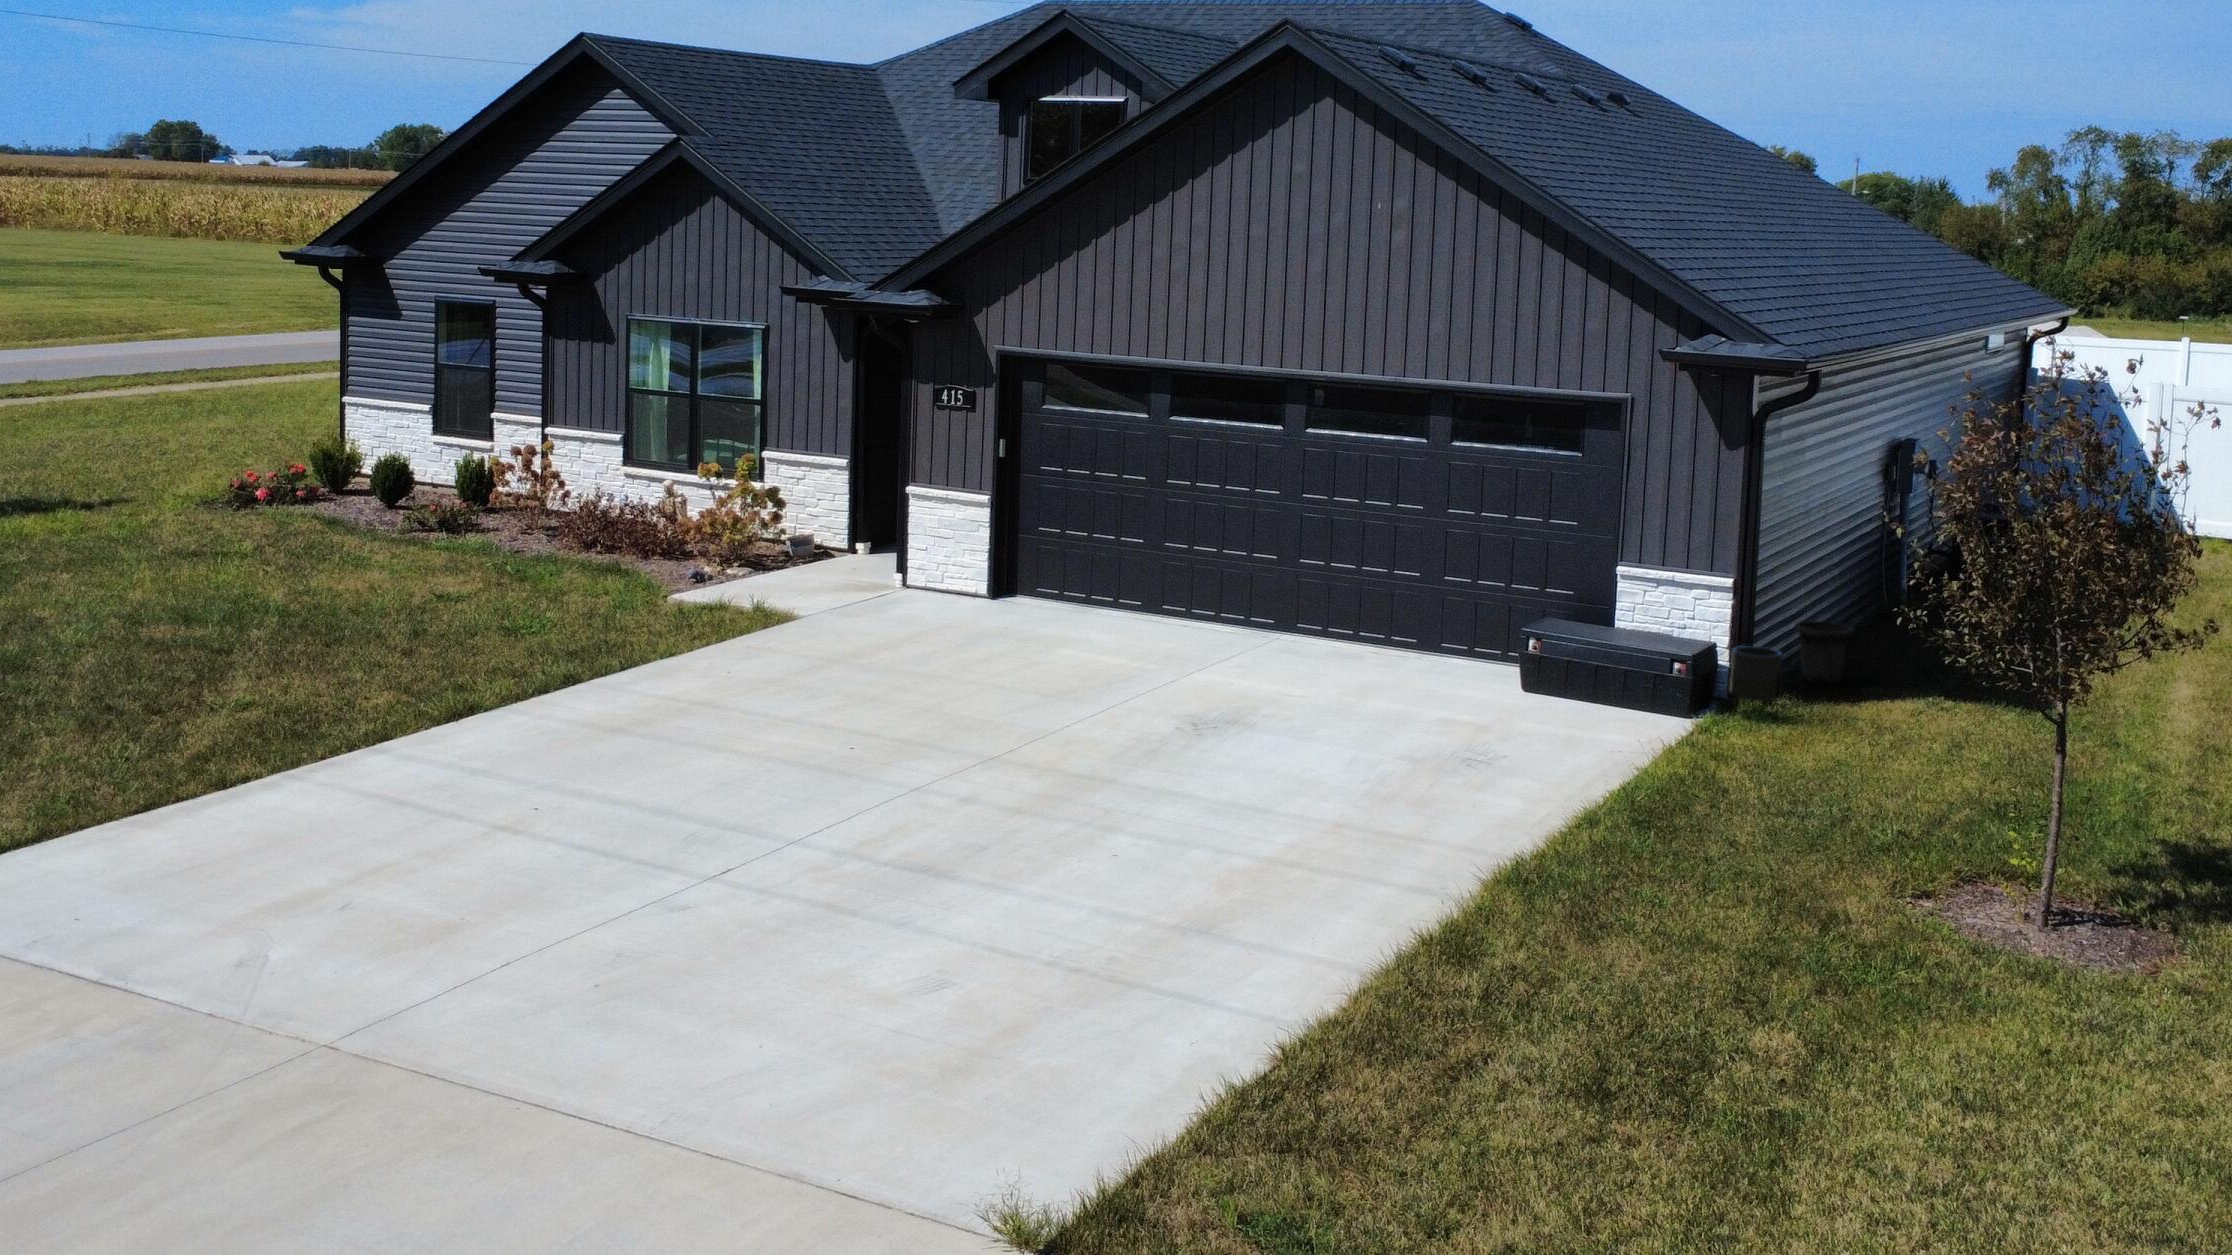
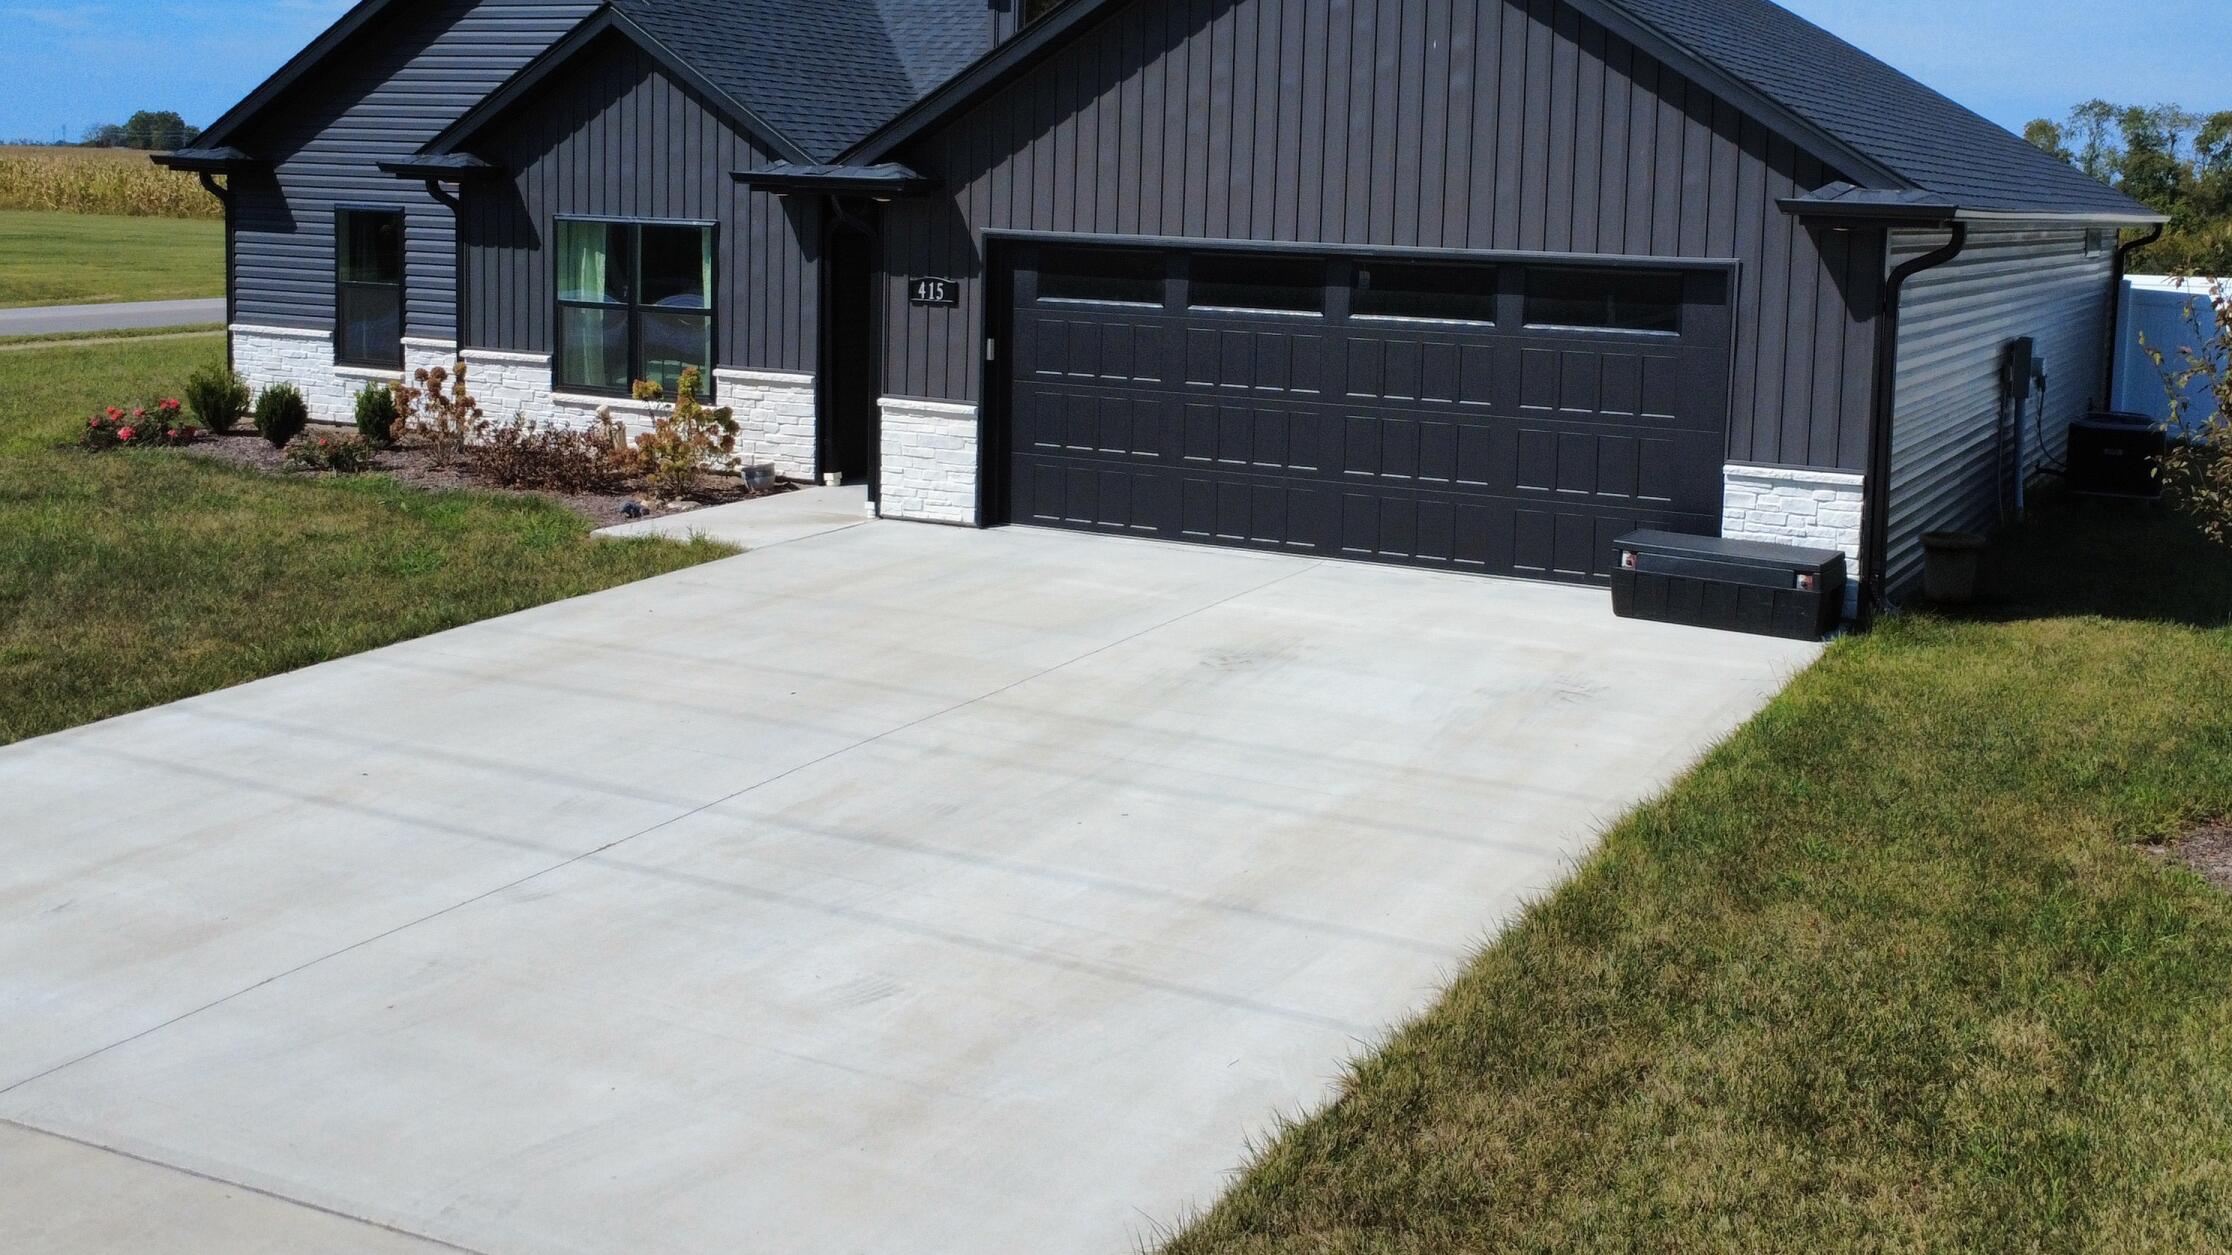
planter: present [1730,646,1782,717] -> none [1853,556,1915,641]

